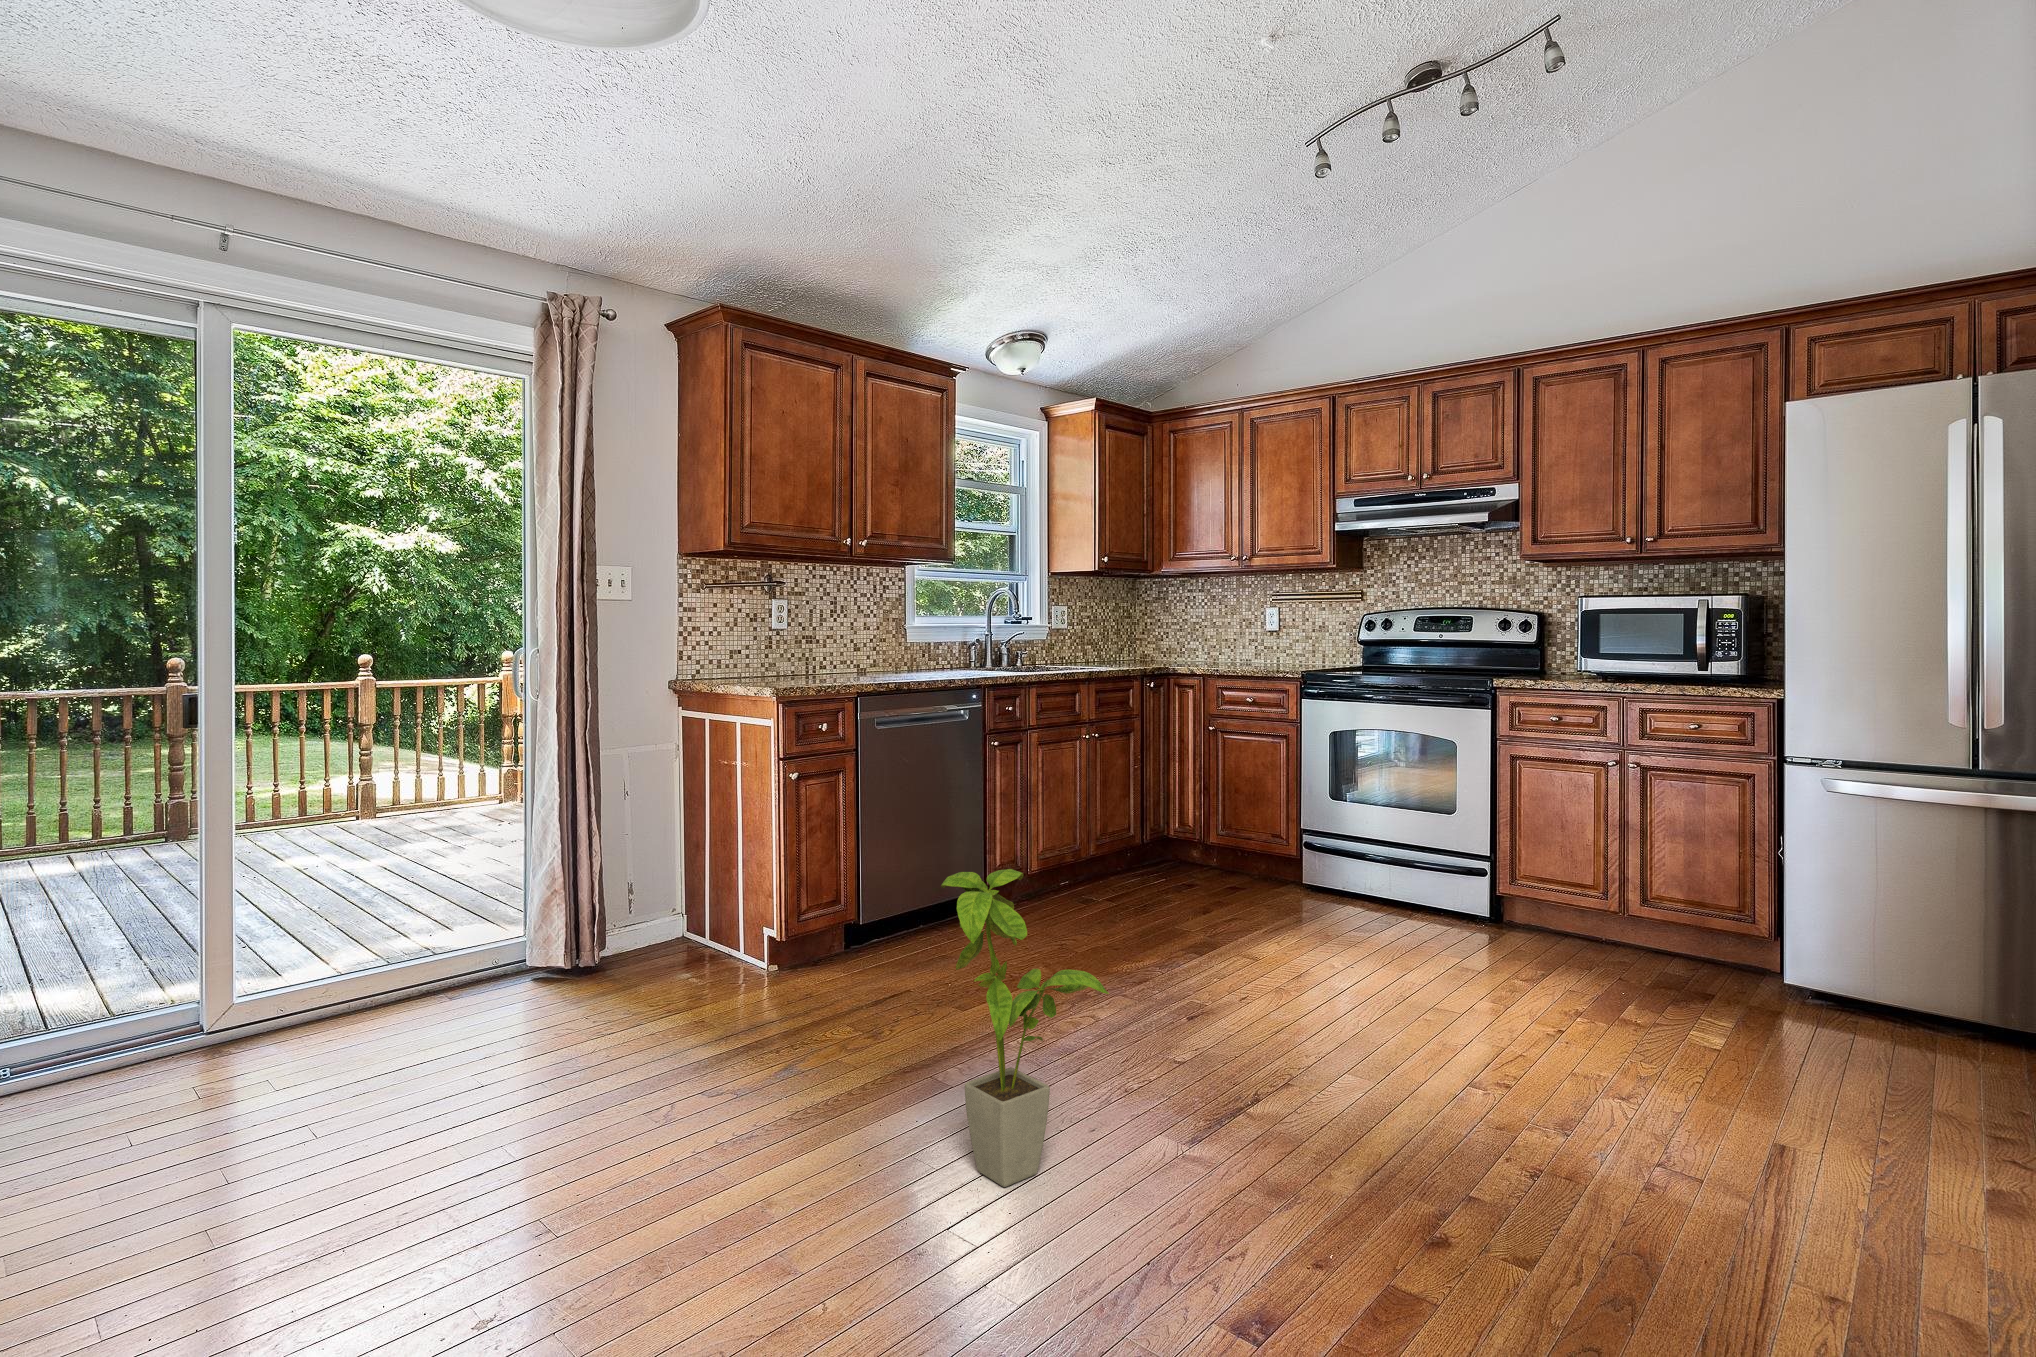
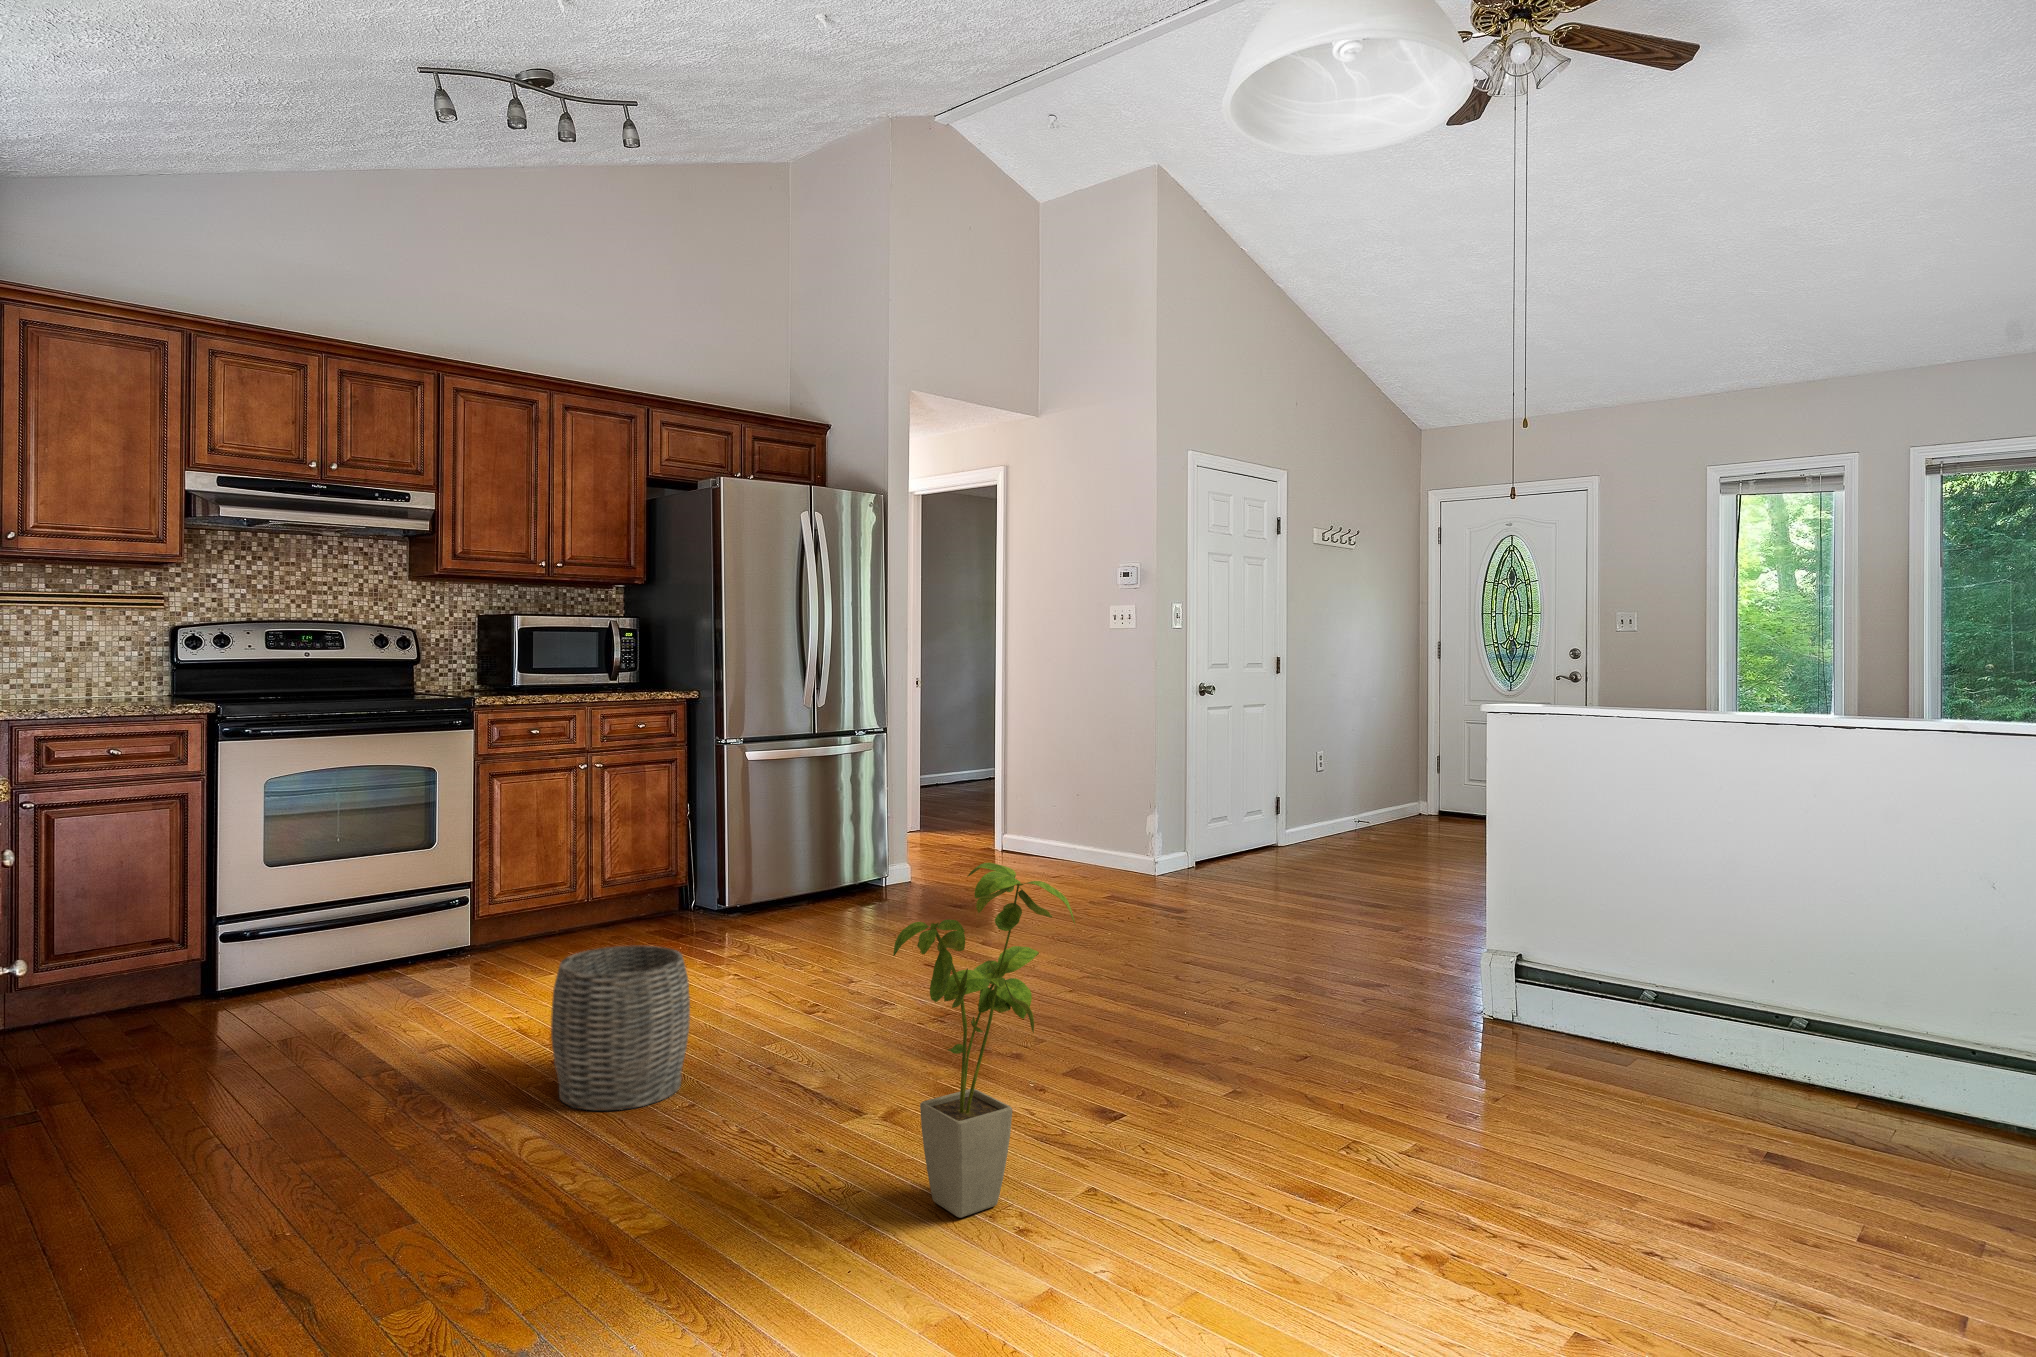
woven basket: none [1151,899,1262,1039] -> present [551,945,690,1111]

